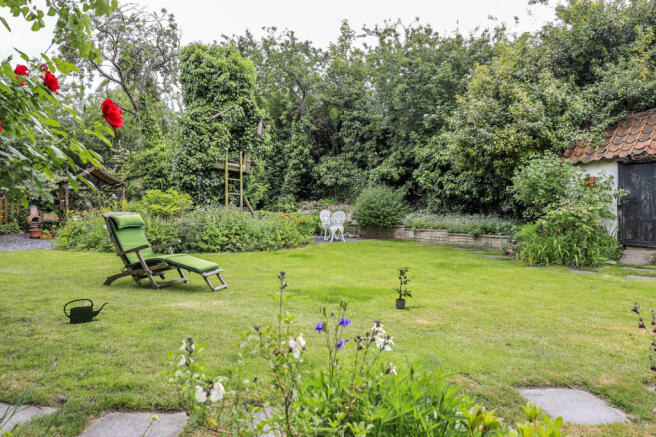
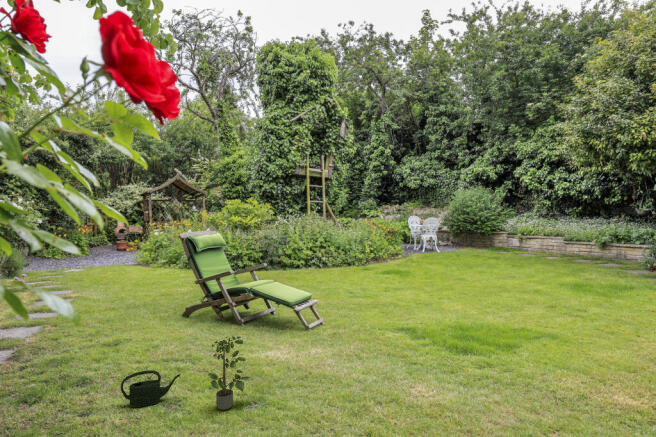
potted plant: present [394,268,412,309] -> present [208,336,250,410]

